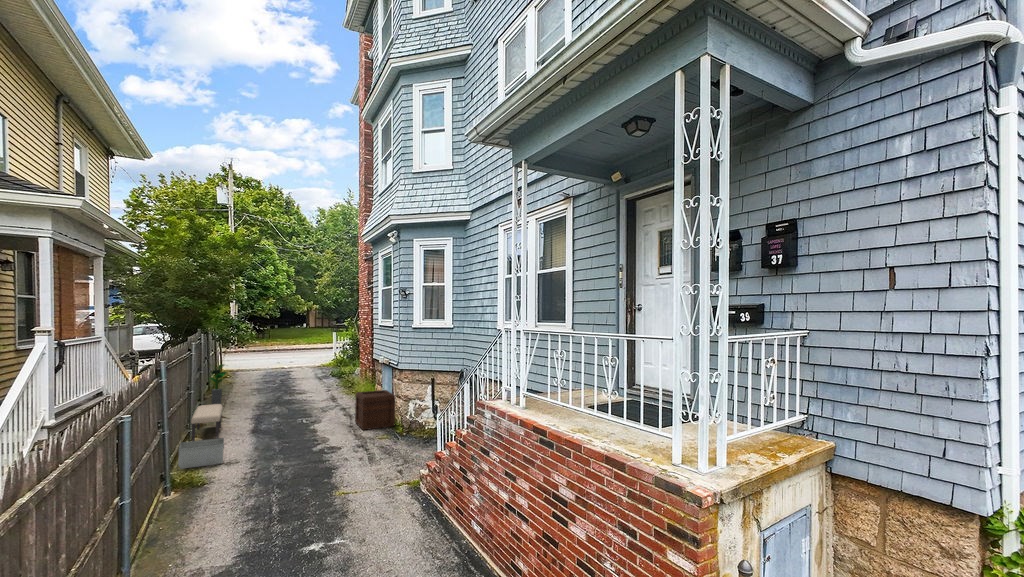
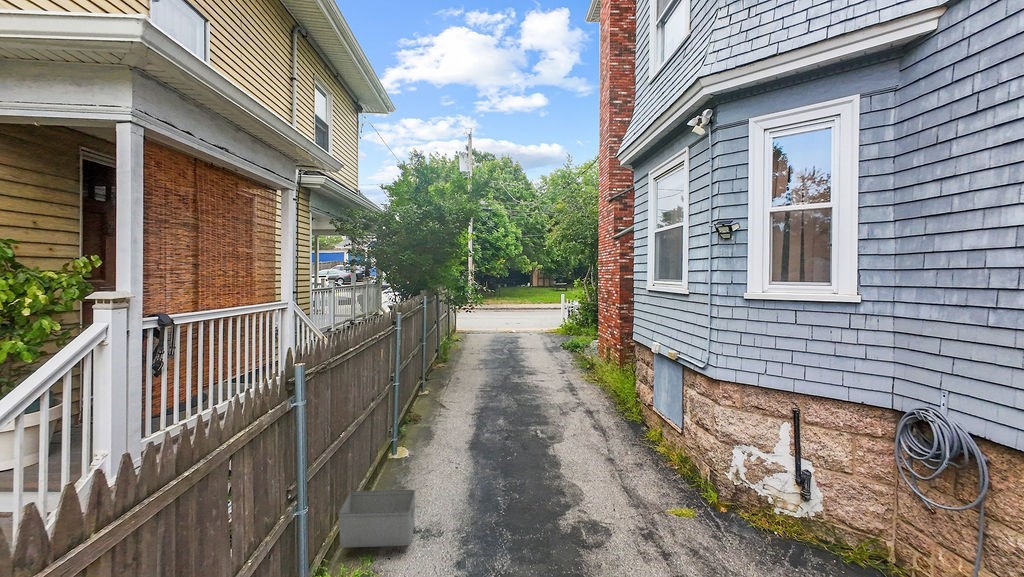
potted plant: present [210,364,226,404] -> none [421,336,448,395]
wooden crate: present [355,390,395,430] -> none [621,407,701,484]
bench: present [191,404,223,441] -> none [385,400,433,466]

